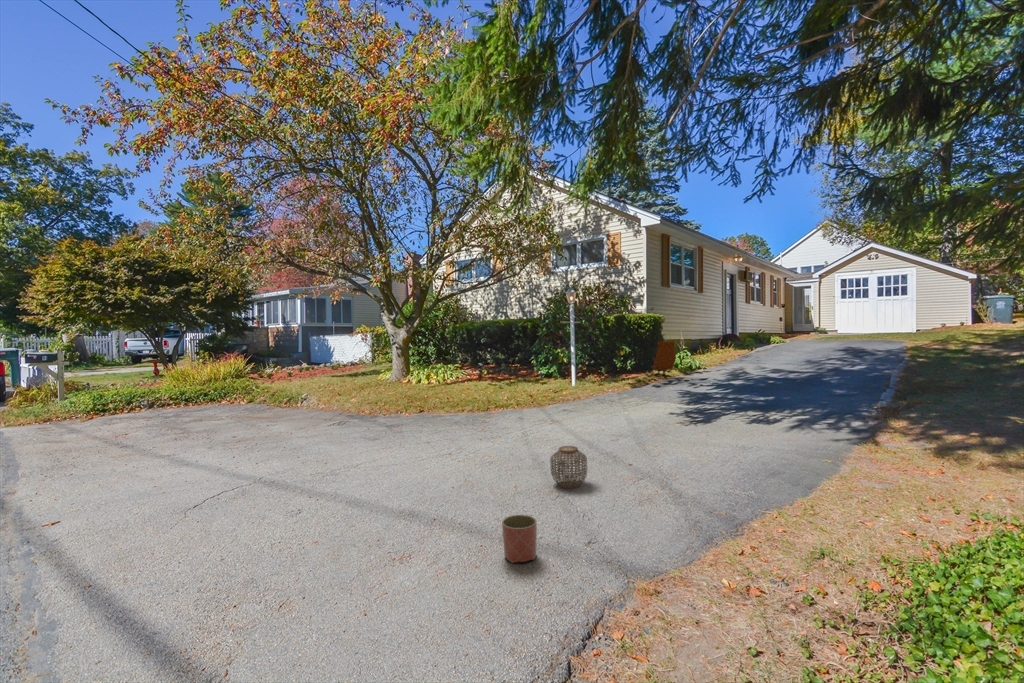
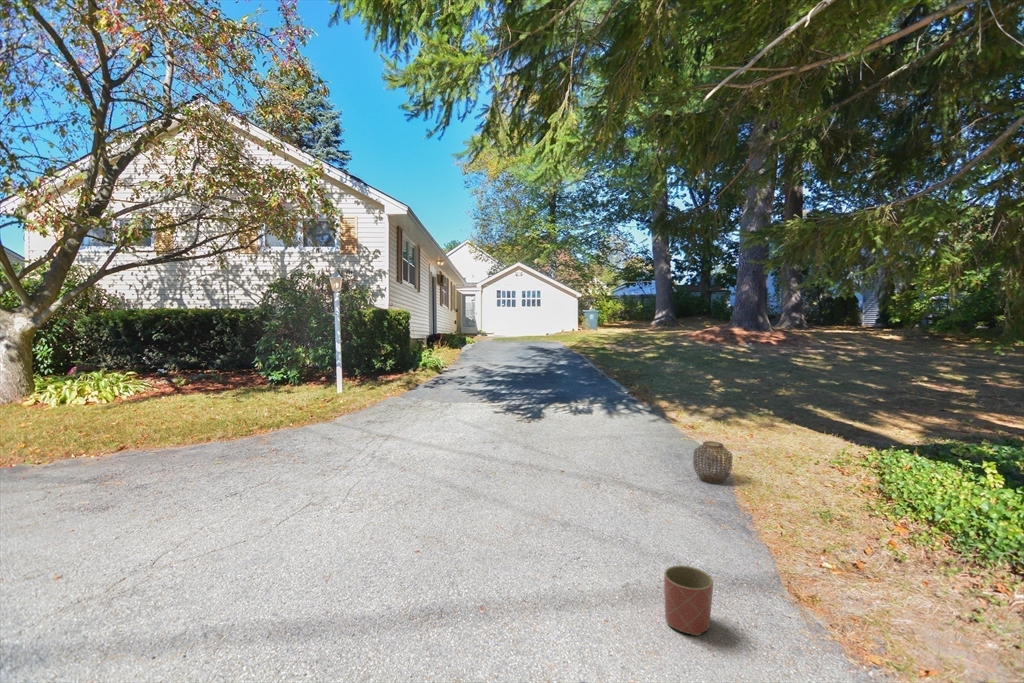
lounge chair: present [651,341,676,378] -> none [395,340,429,382]
woven basket: present [550,446,587,488] -> present [693,441,732,483]

